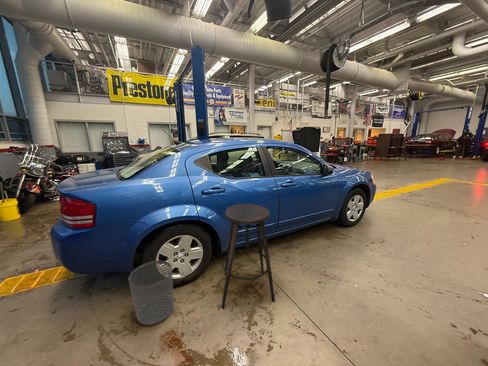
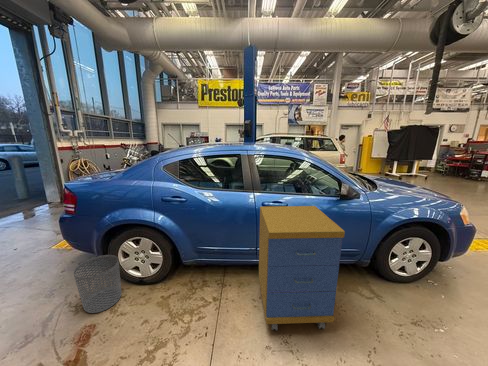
storage cabinet: none [281,184,353,275] -> present [259,206,345,331]
stool: present [221,204,275,308] -> none [146,217,220,342]

